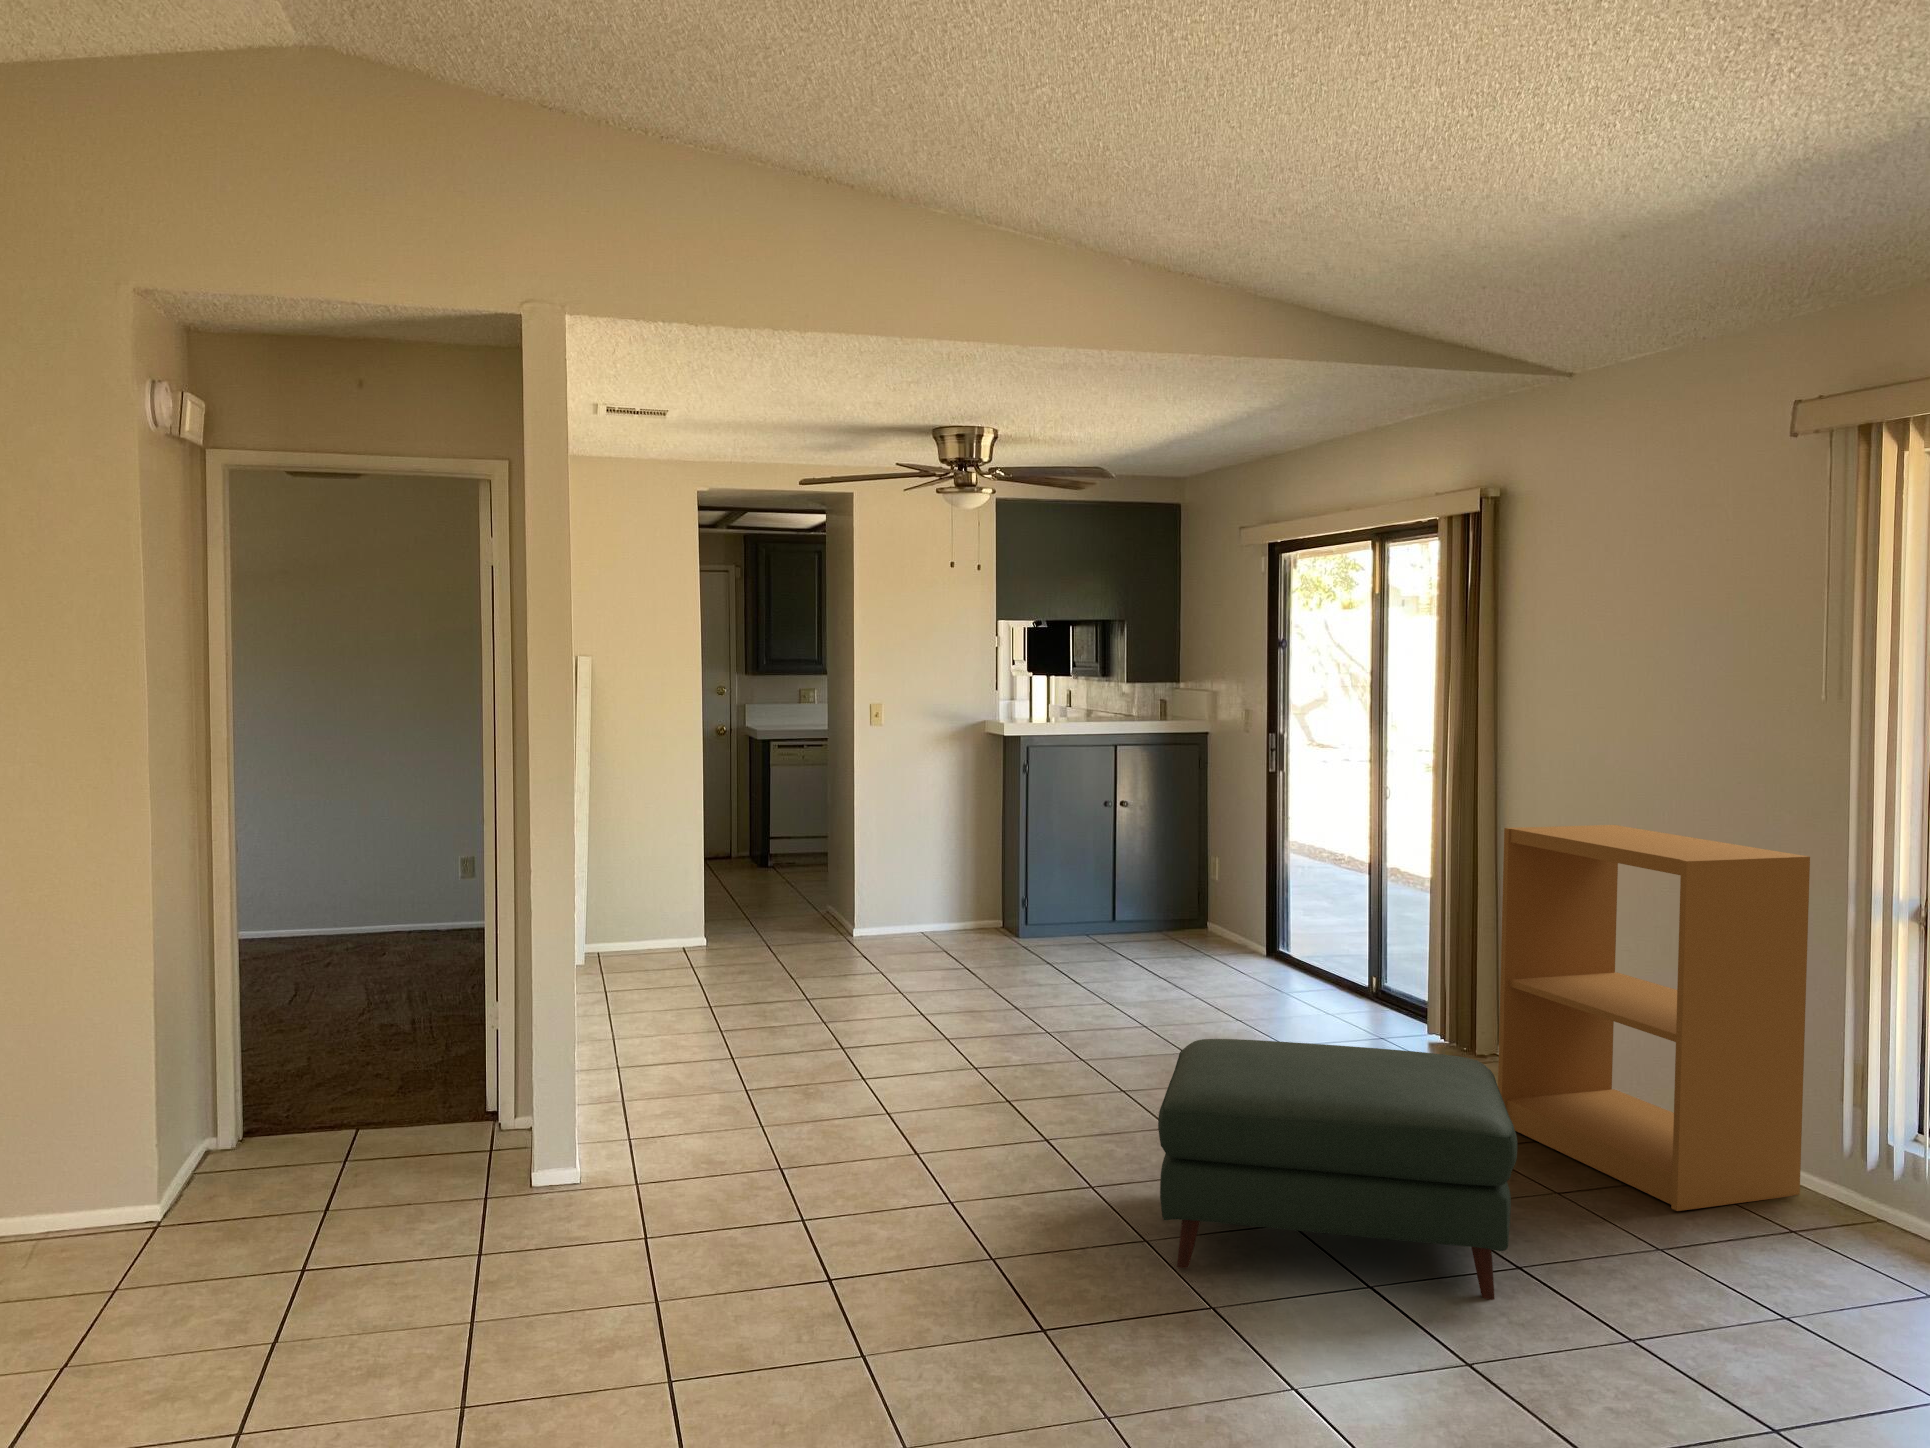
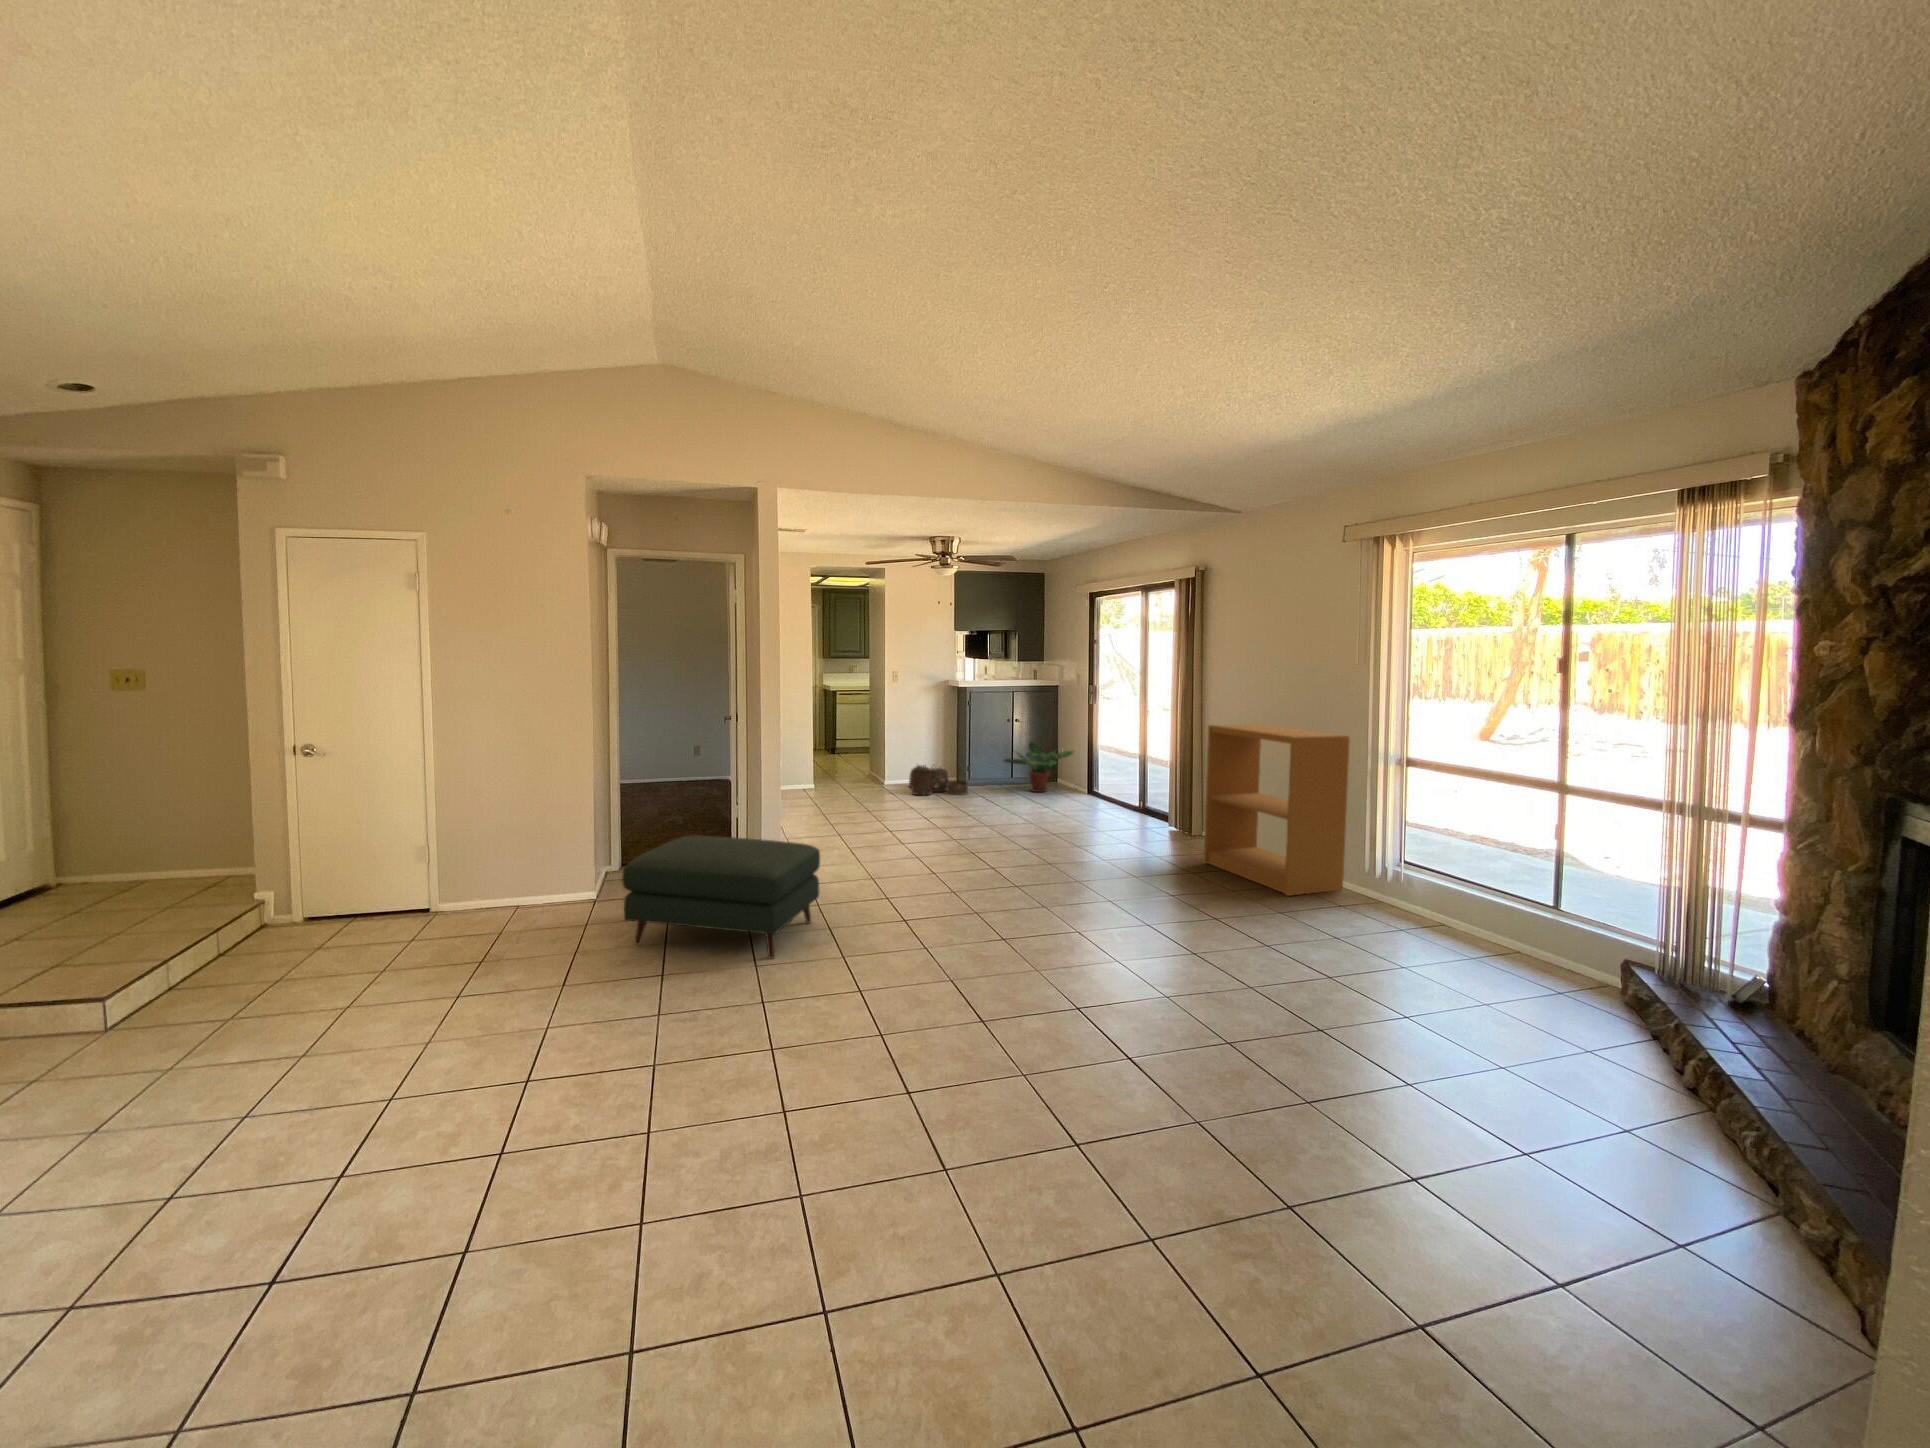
potted plant: none [1093,846,1241,953] -> present [1004,741,1073,792]
woven basket: none [902,892,1021,960] -> present [909,765,968,795]
ottoman: present [1158,1039,1518,1300] -> present [622,835,820,959]

